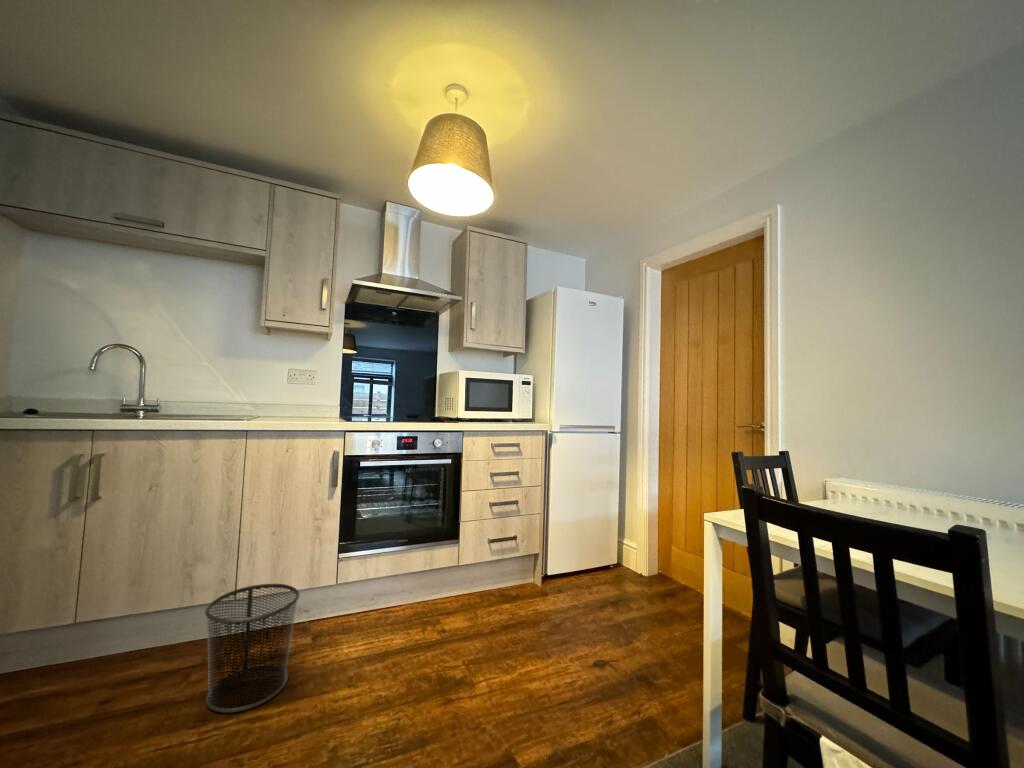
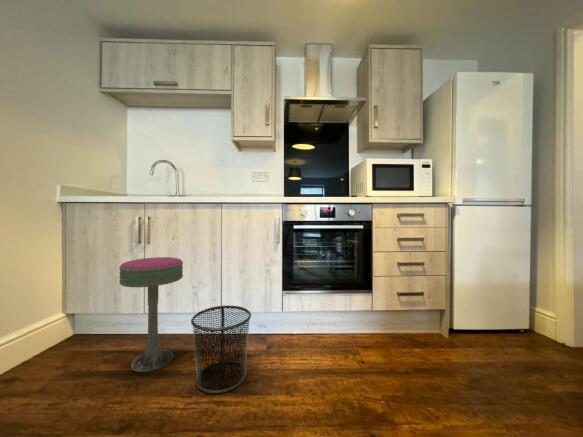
bar stool: none [60,520,181,716] -> present [120,257,183,372]

